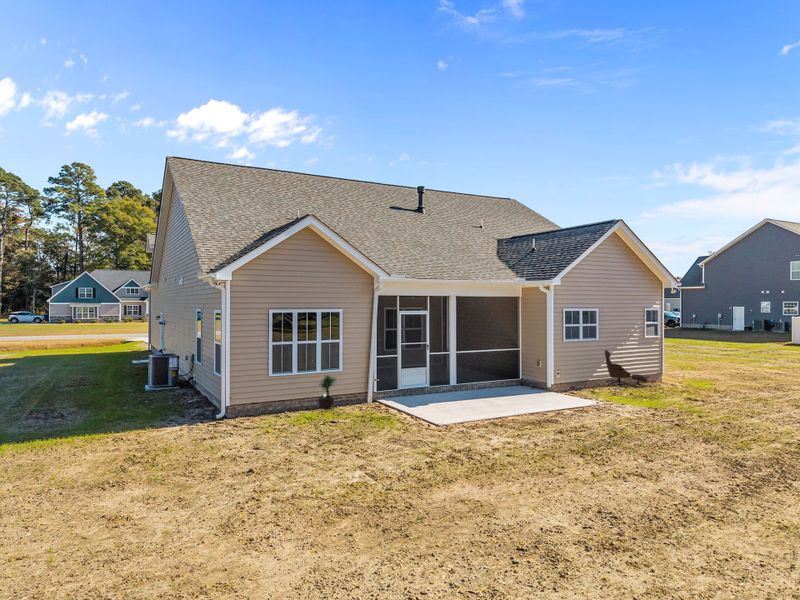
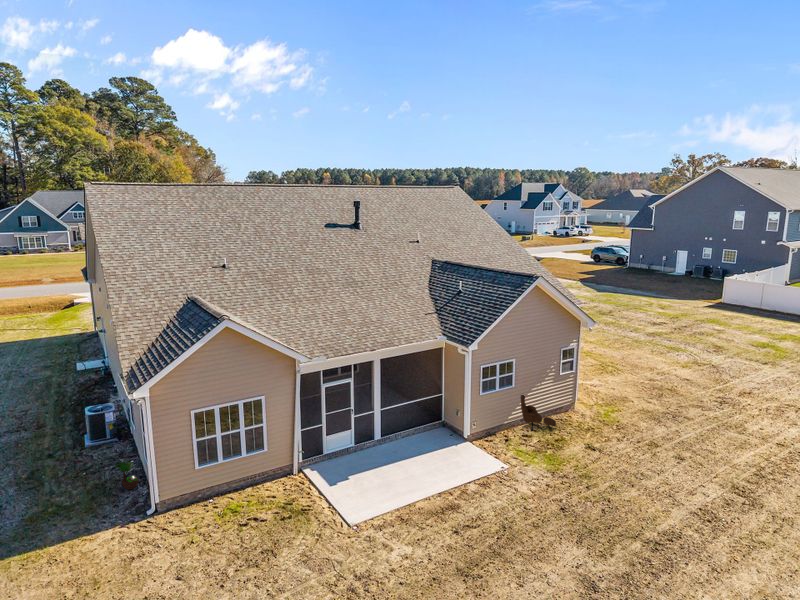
potted tree: present [318,376,336,408] -> present [115,461,139,489]

